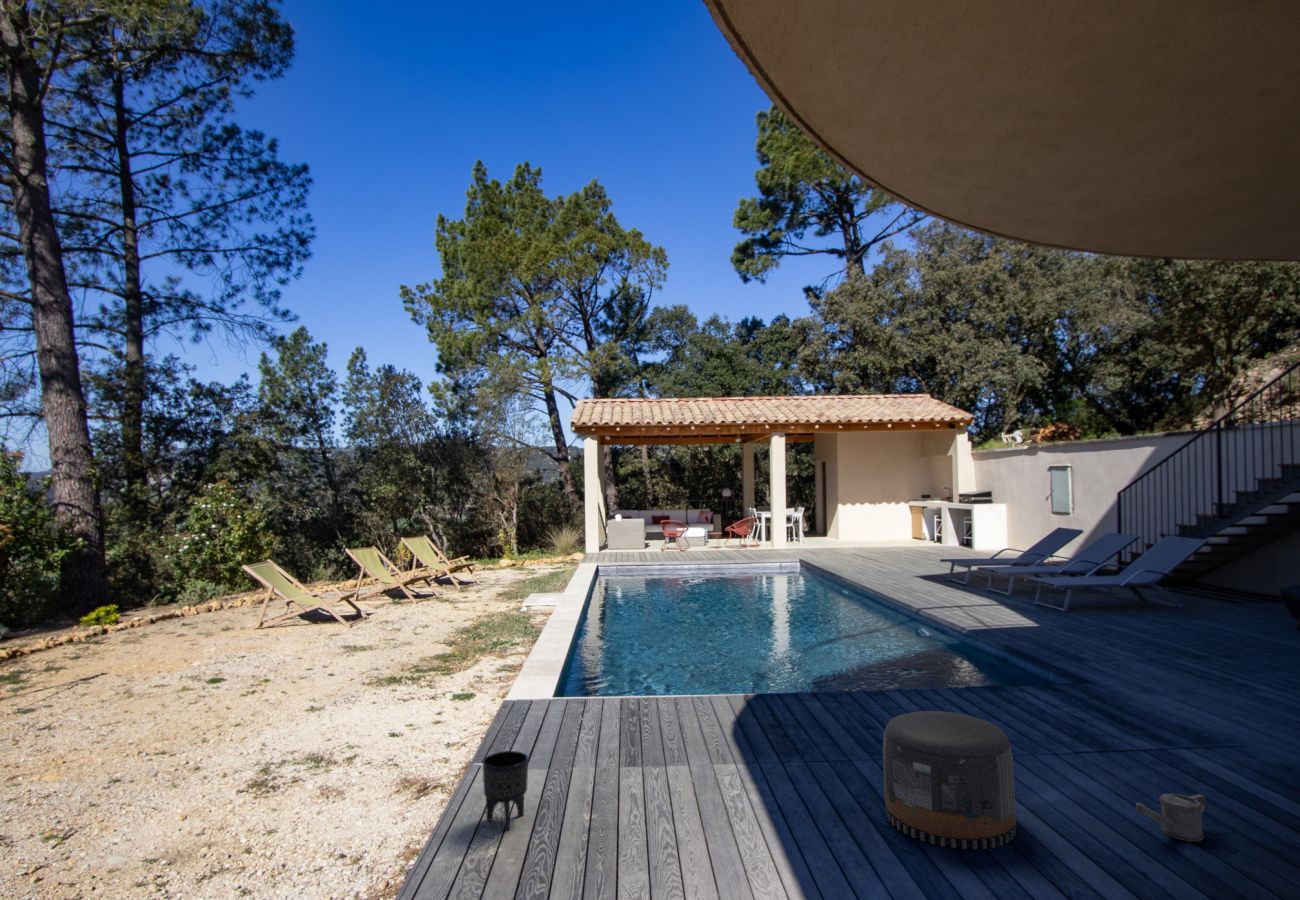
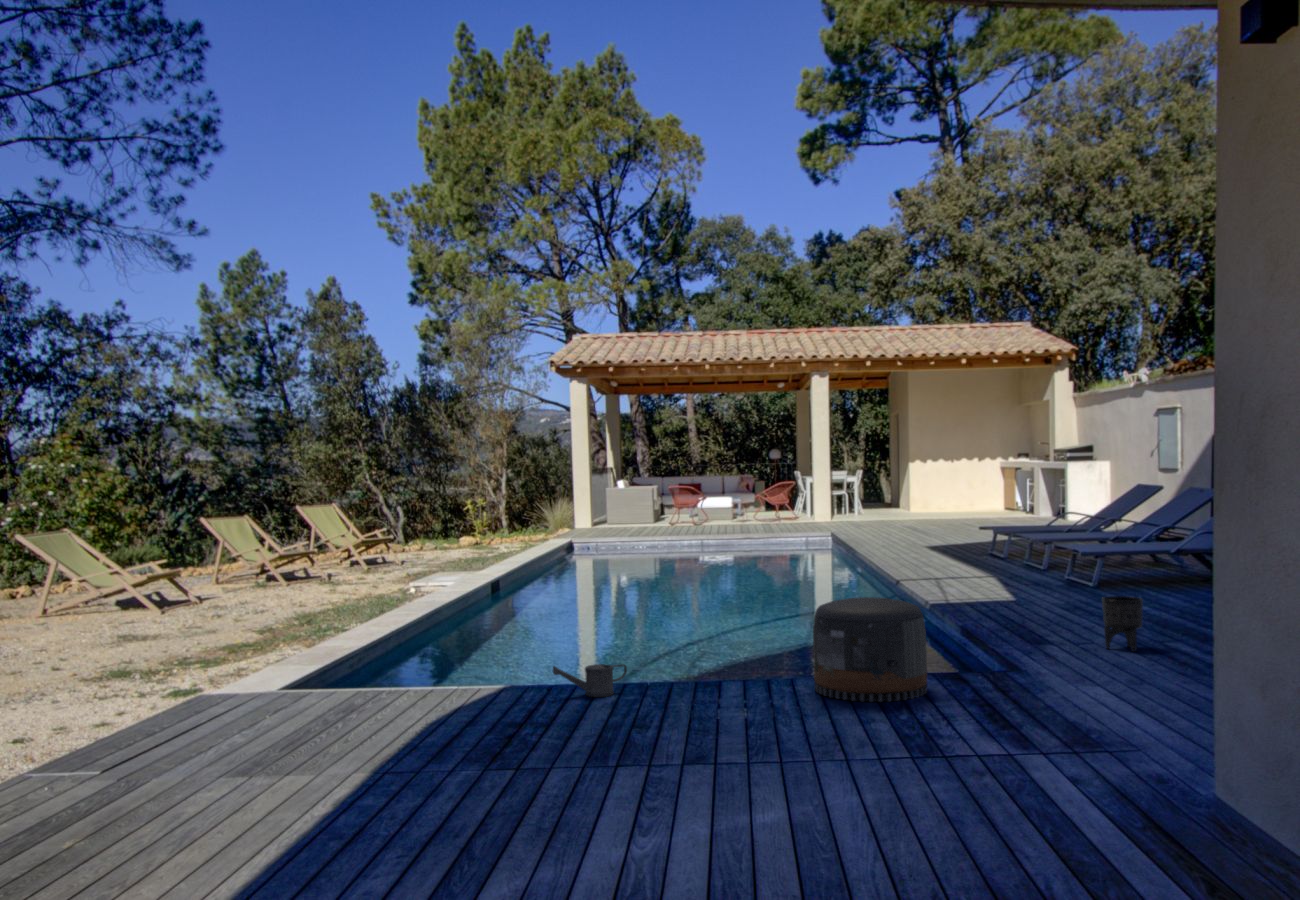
planter: present [482,751,528,830] -> present [1102,596,1143,652]
watering can: present [1136,794,1206,842] -> present [553,664,627,697]

